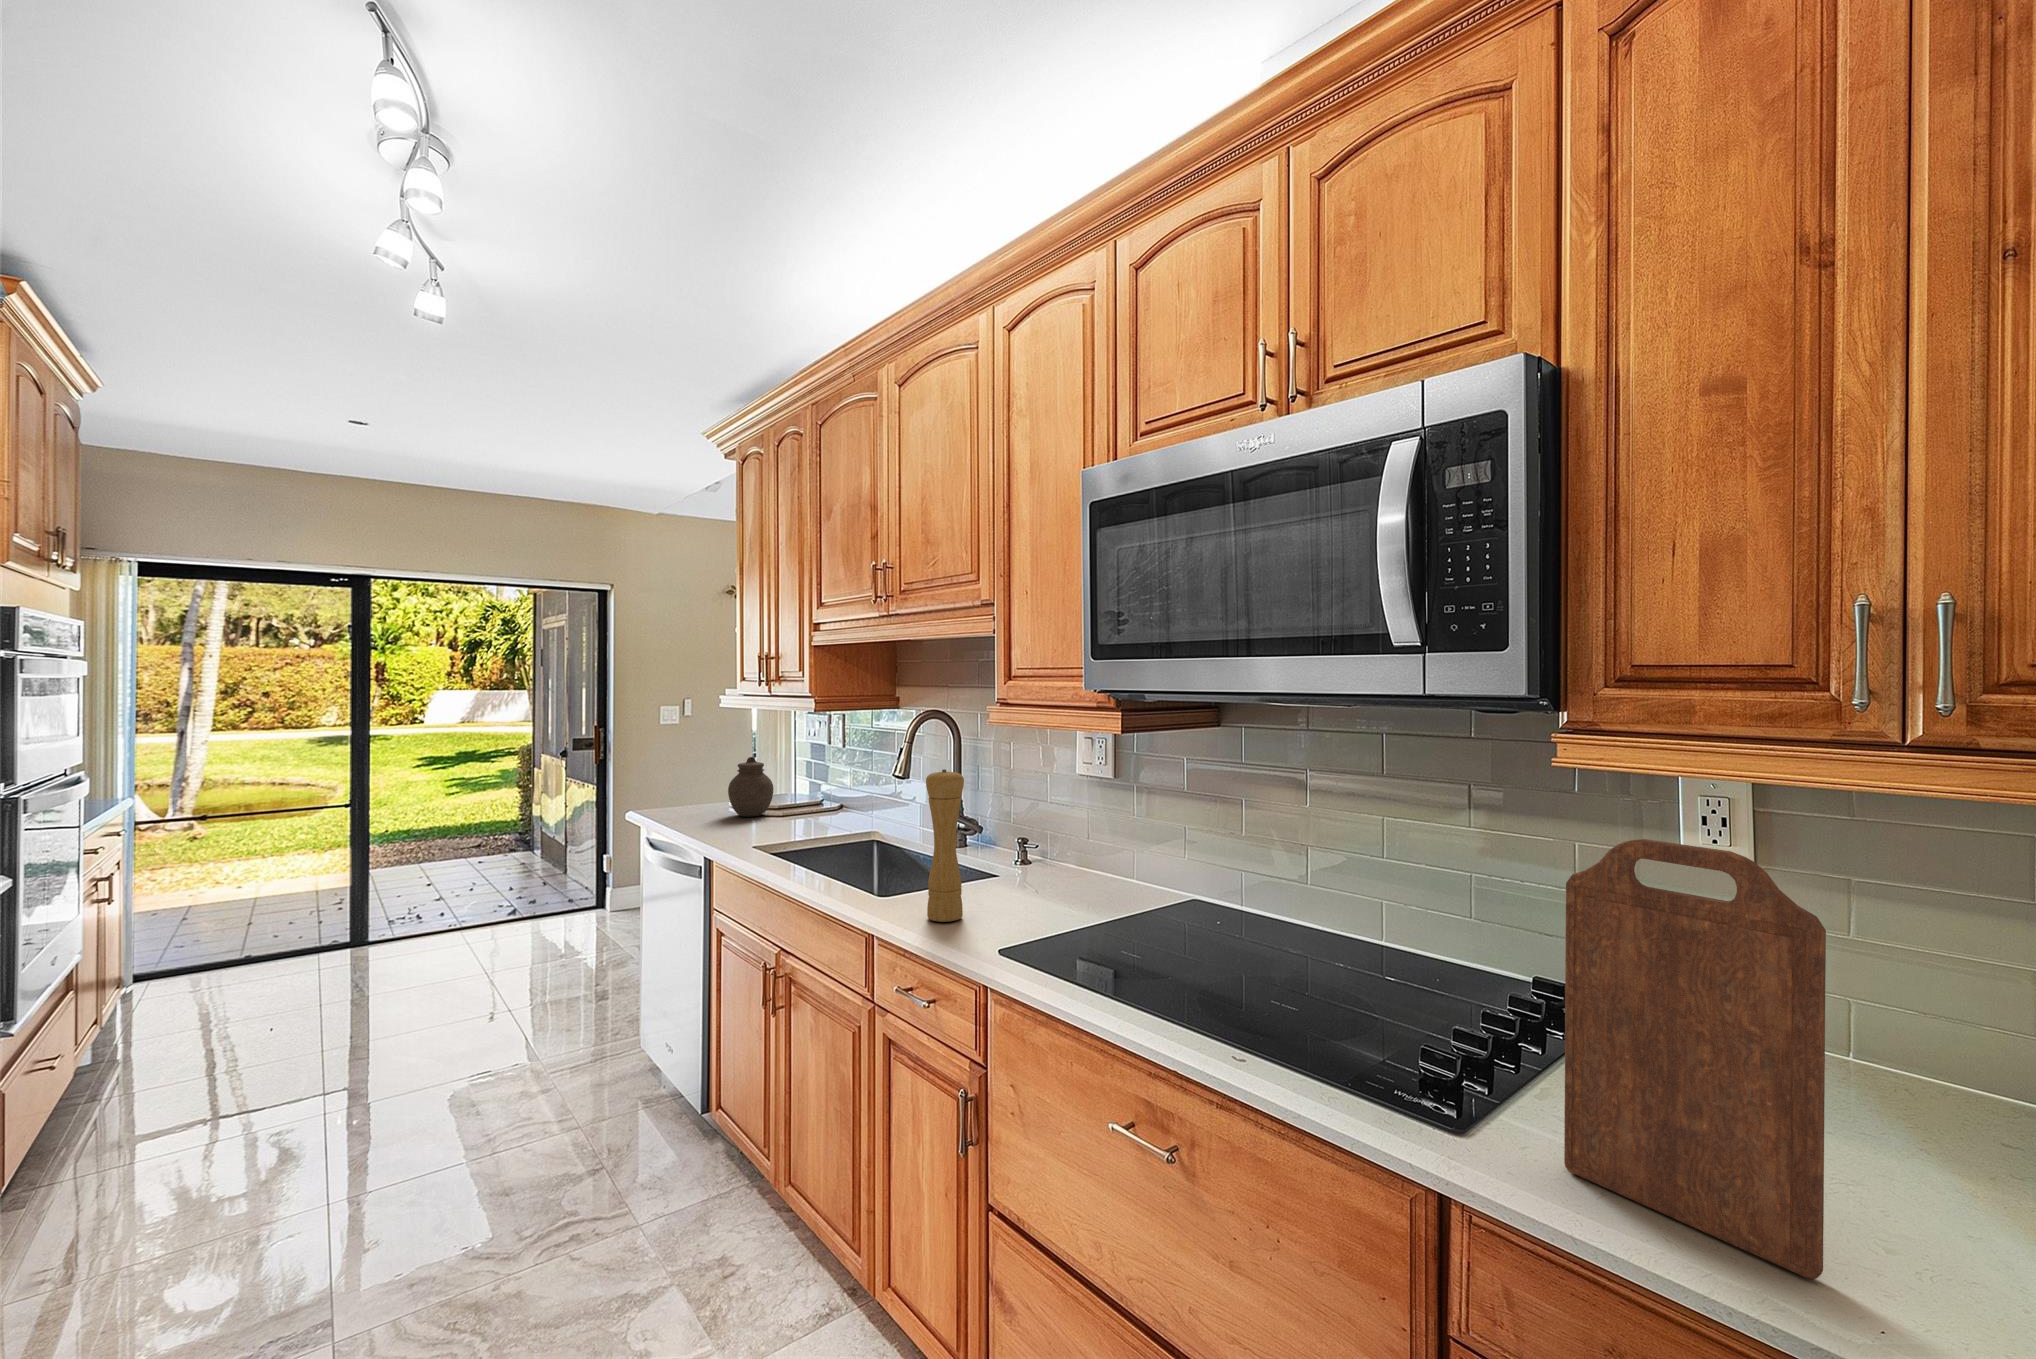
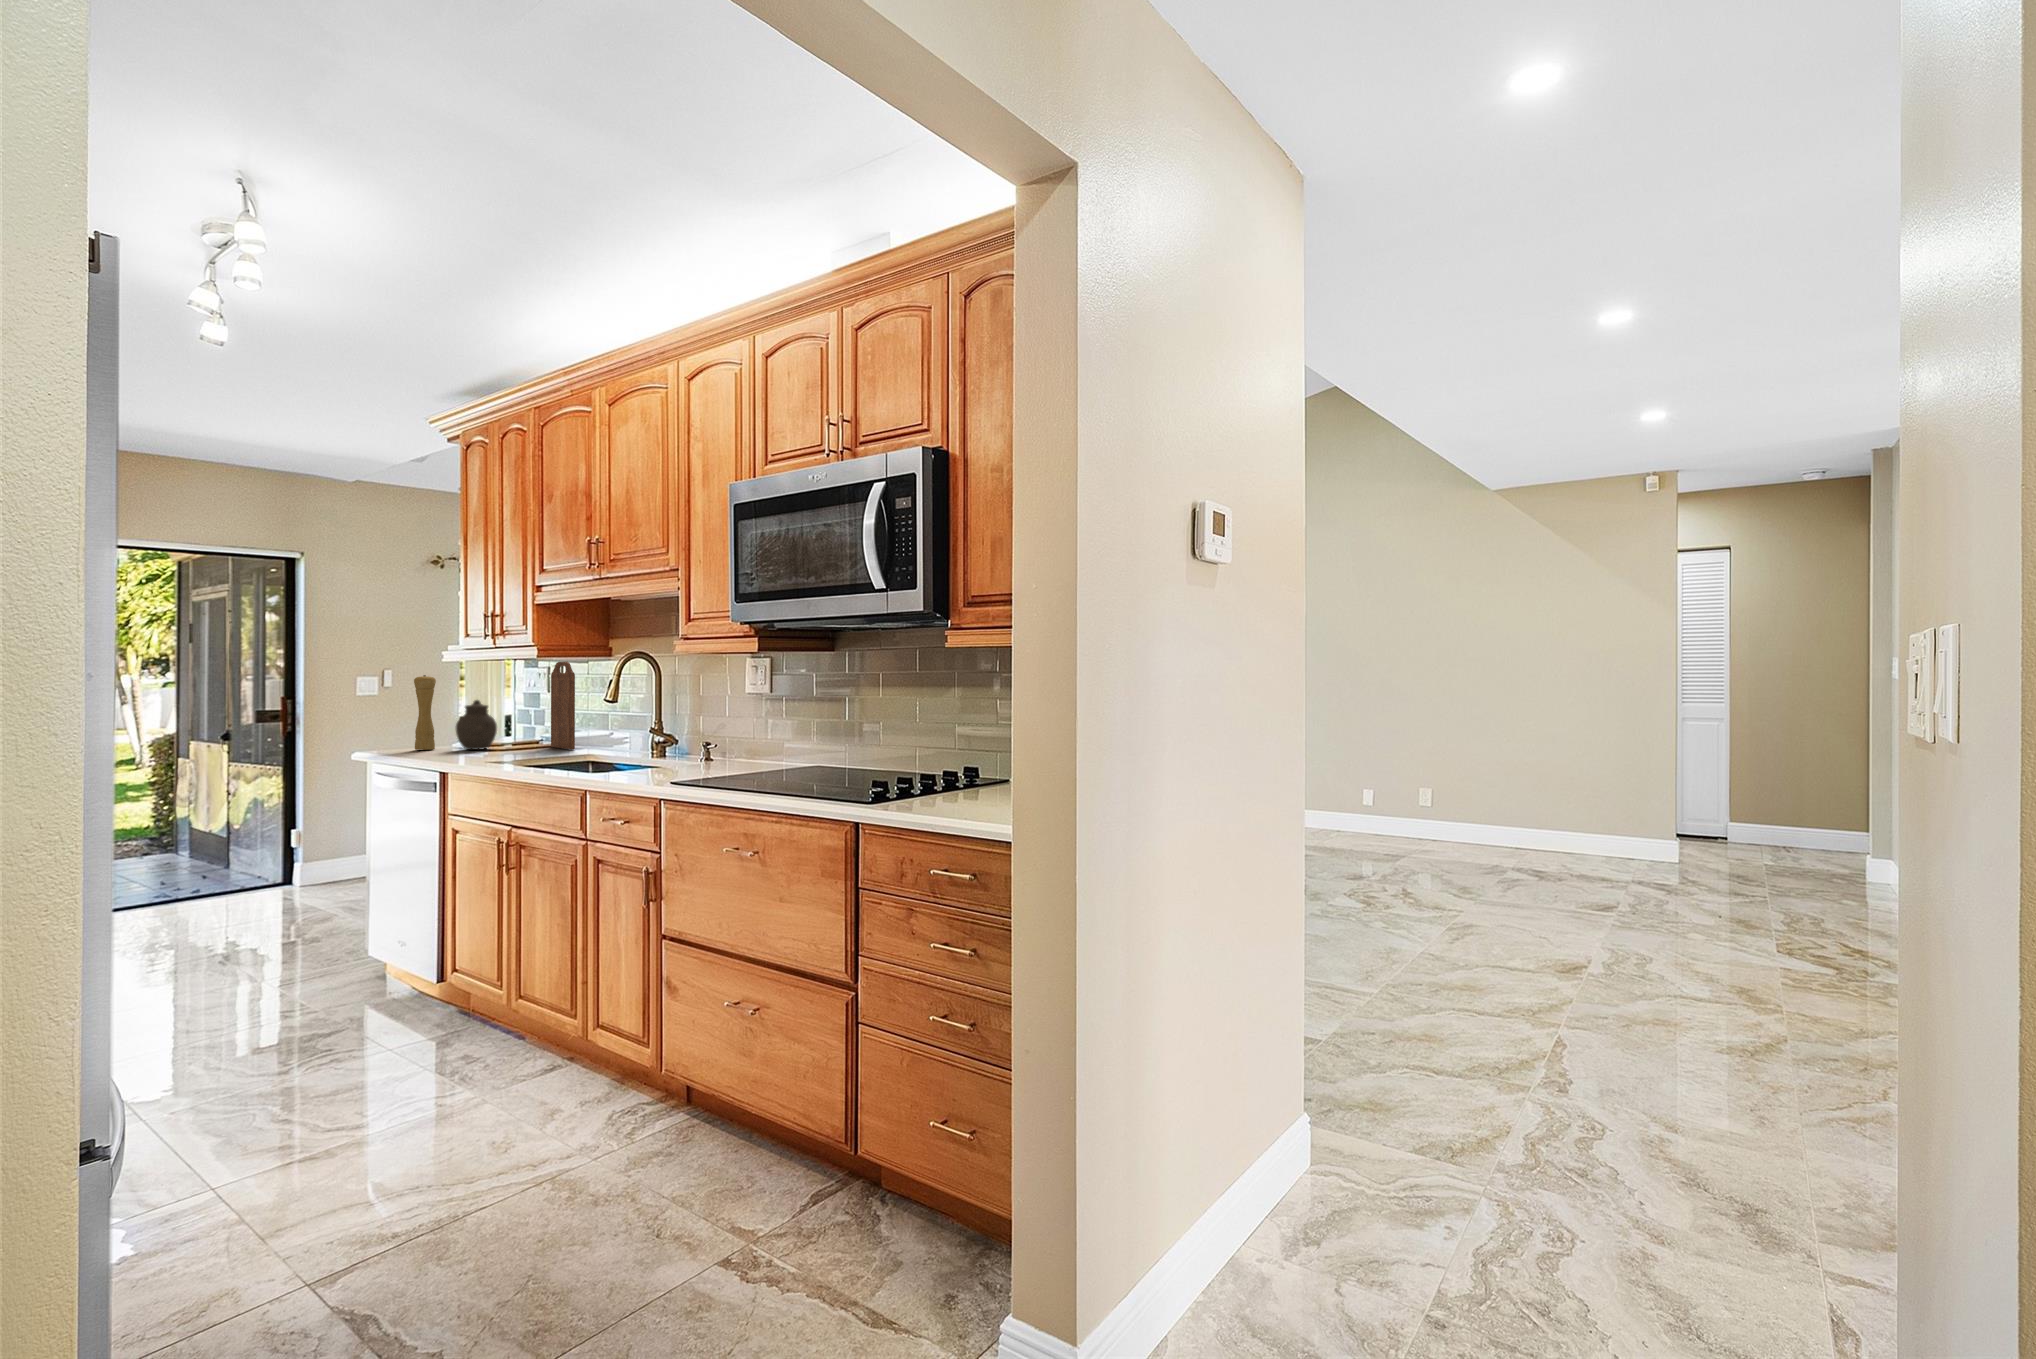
pepper mill: present [926,769,964,922] -> present [414,675,436,750]
cutting board: present [1564,839,1826,1279] -> present [551,662,575,750]

